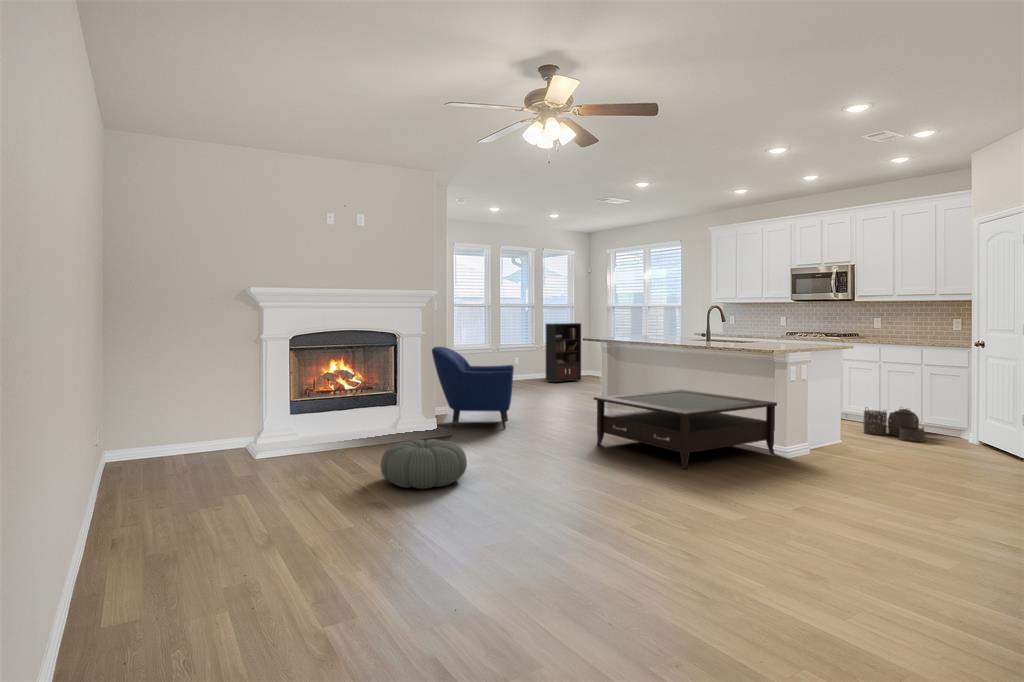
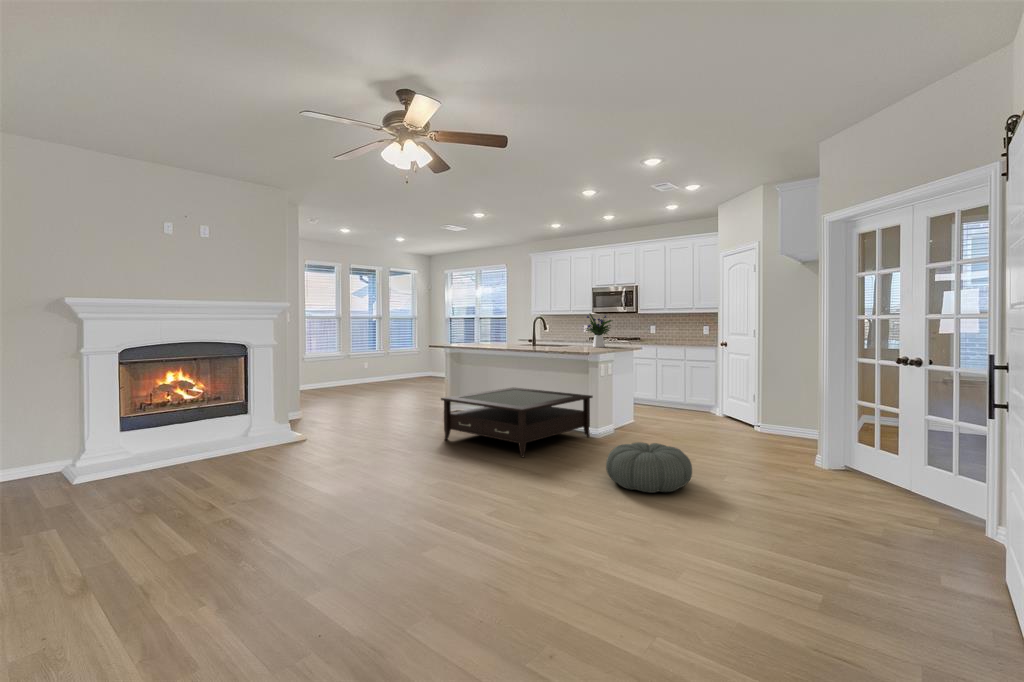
flower arrangement: none [770,301,814,344] -> present [586,314,612,347]
bookcase: present [546,323,581,382] -> none [392,332,424,384]
armchair: present [432,347,514,429] -> none [283,356,365,432]
woven basket: present [863,409,924,442] -> none [649,393,691,420]
pouf: present [381,439,467,489] -> present [606,442,692,493]

